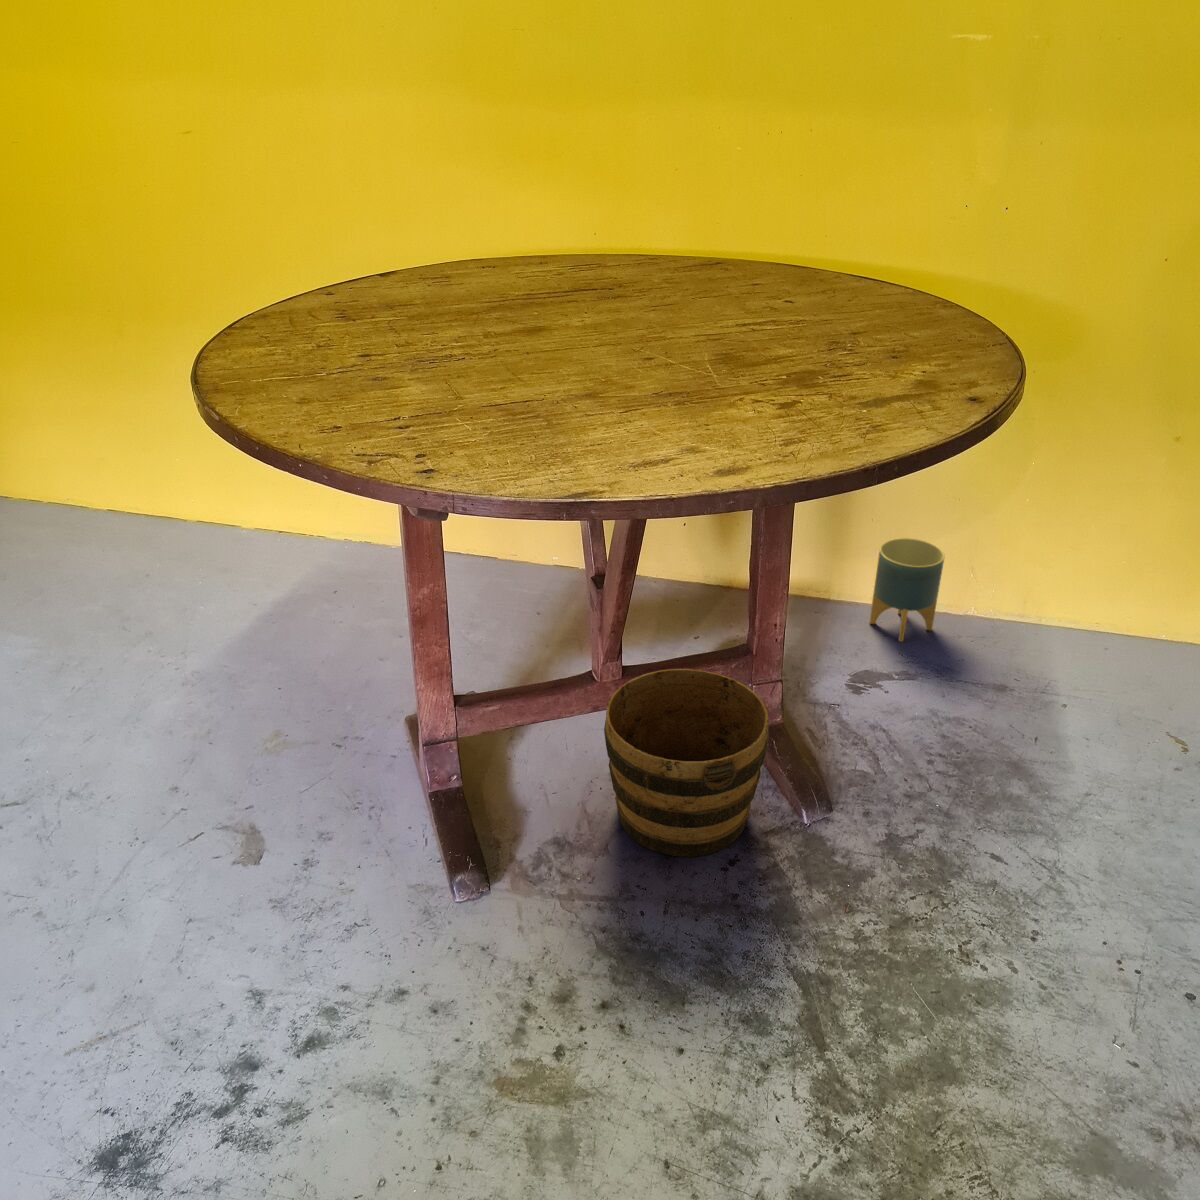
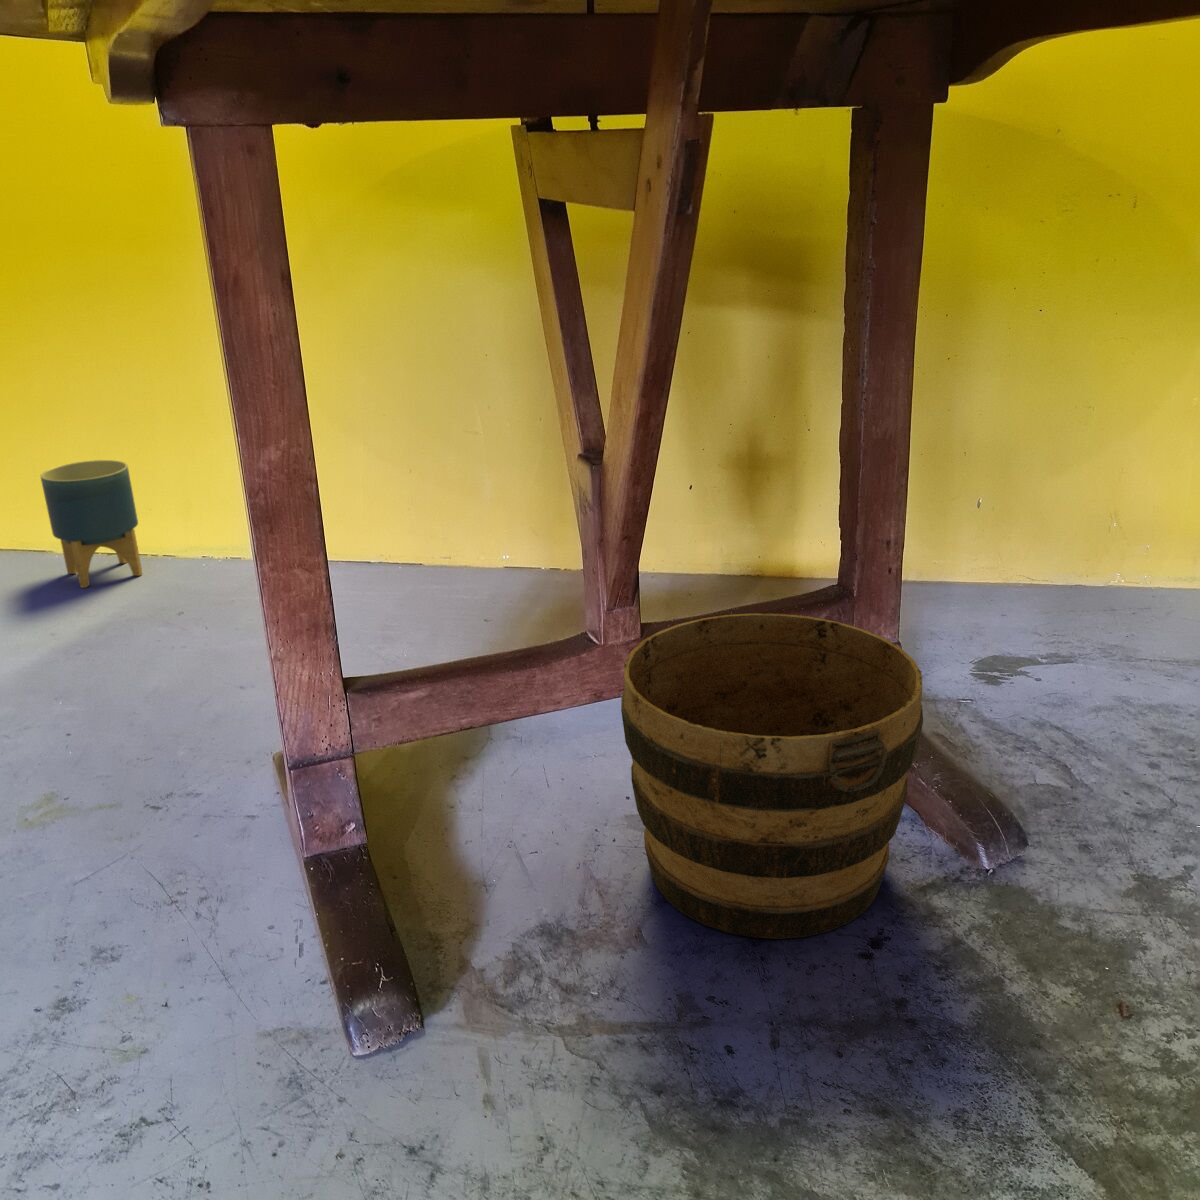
planter: present [869,538,944,642] -> present [40,460,142,588]

